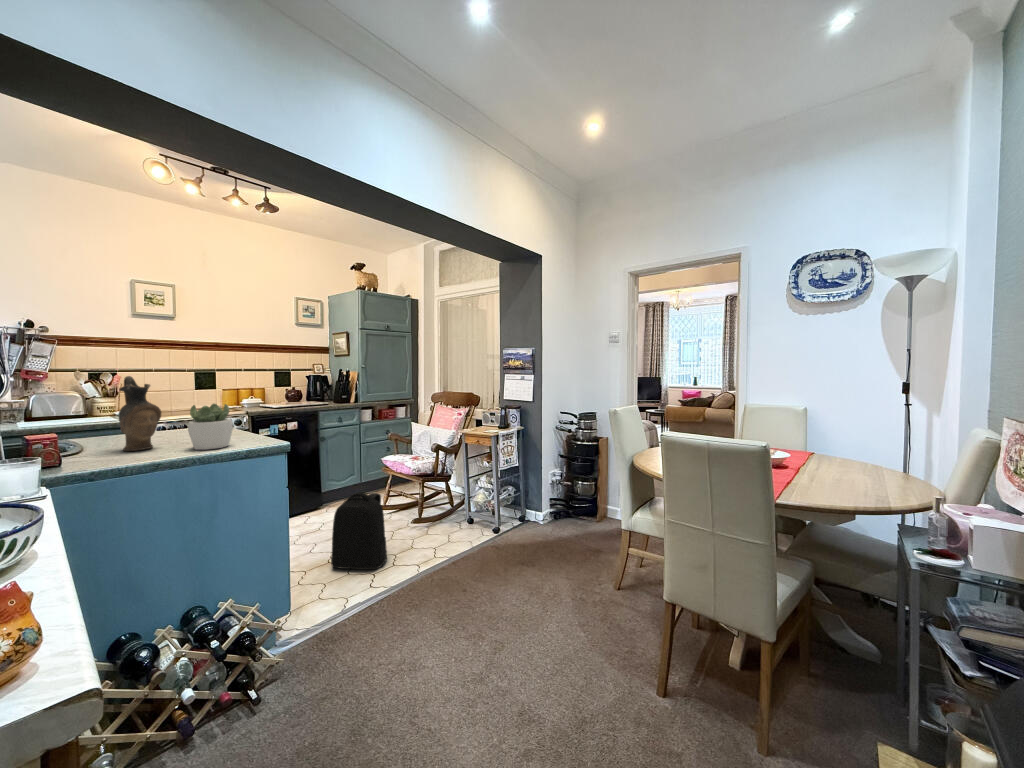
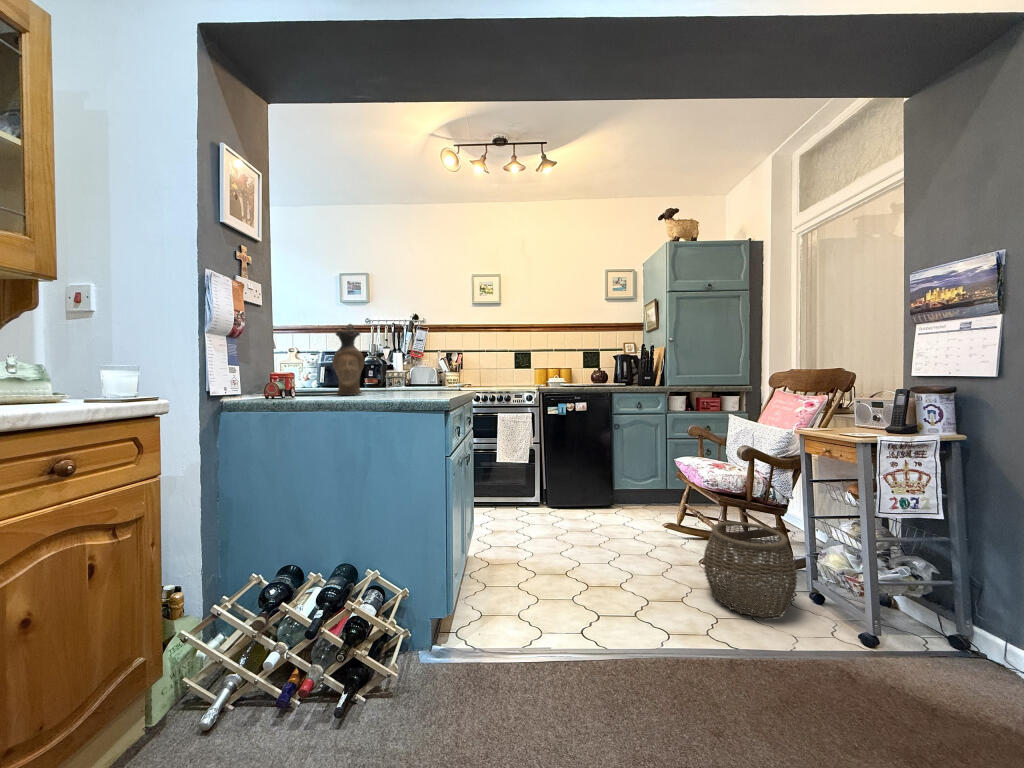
succulent plant: present [188,403,233,450] -> none [363,347,408,397]
woven basket: none [419,489,467,541] -> present [703,522,797,618]
backpack: present [331,492,387,569] -> none [558,494,638,615]

